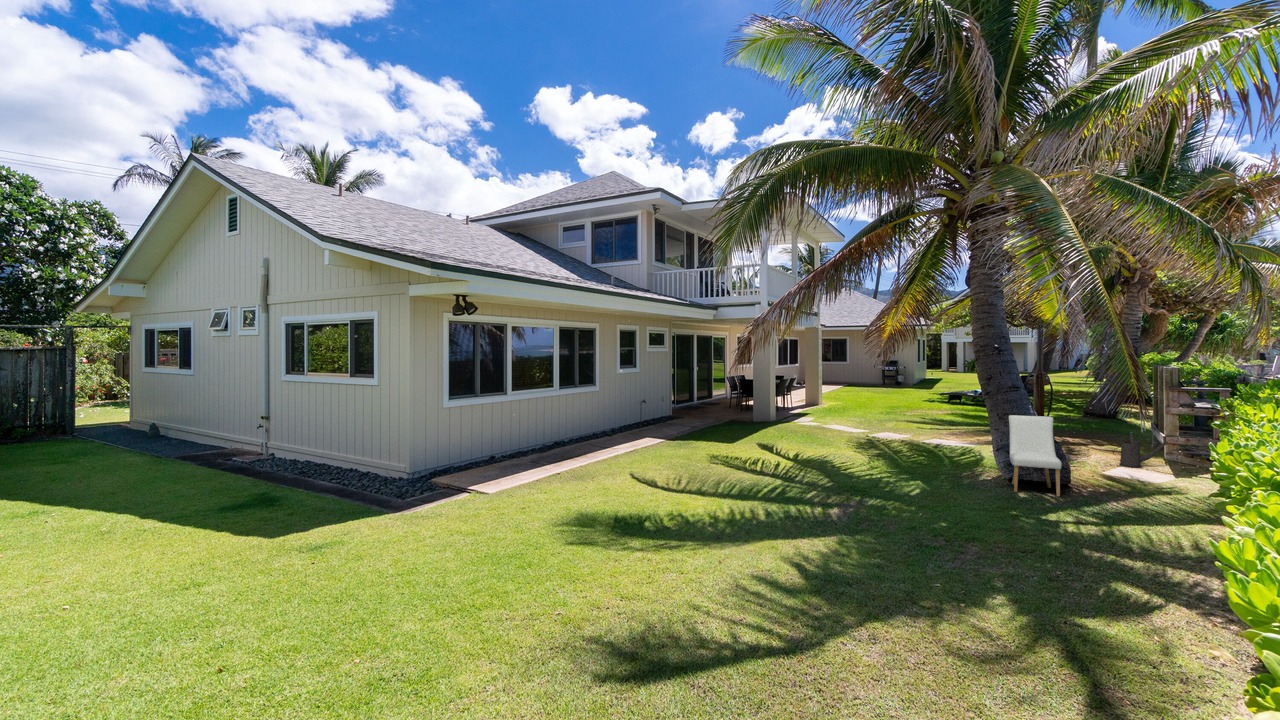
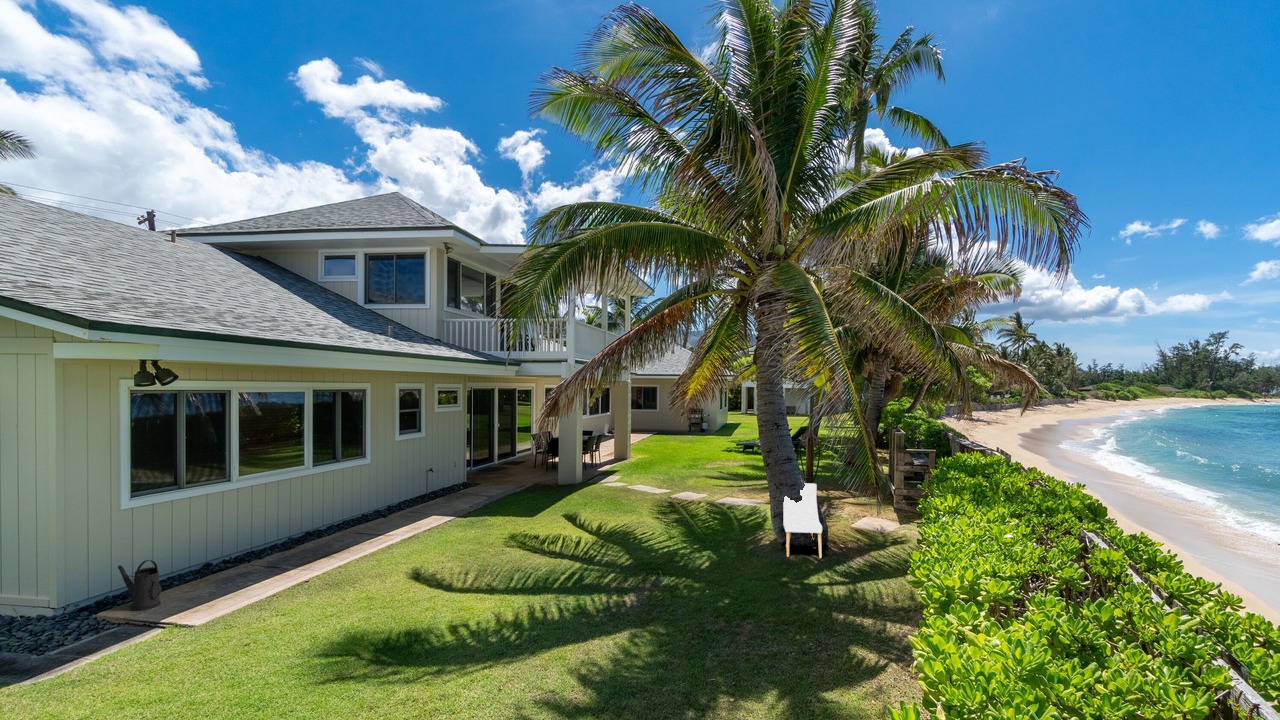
watering can: present [1113,434,1168,468] -> present [118,560,161,611]

